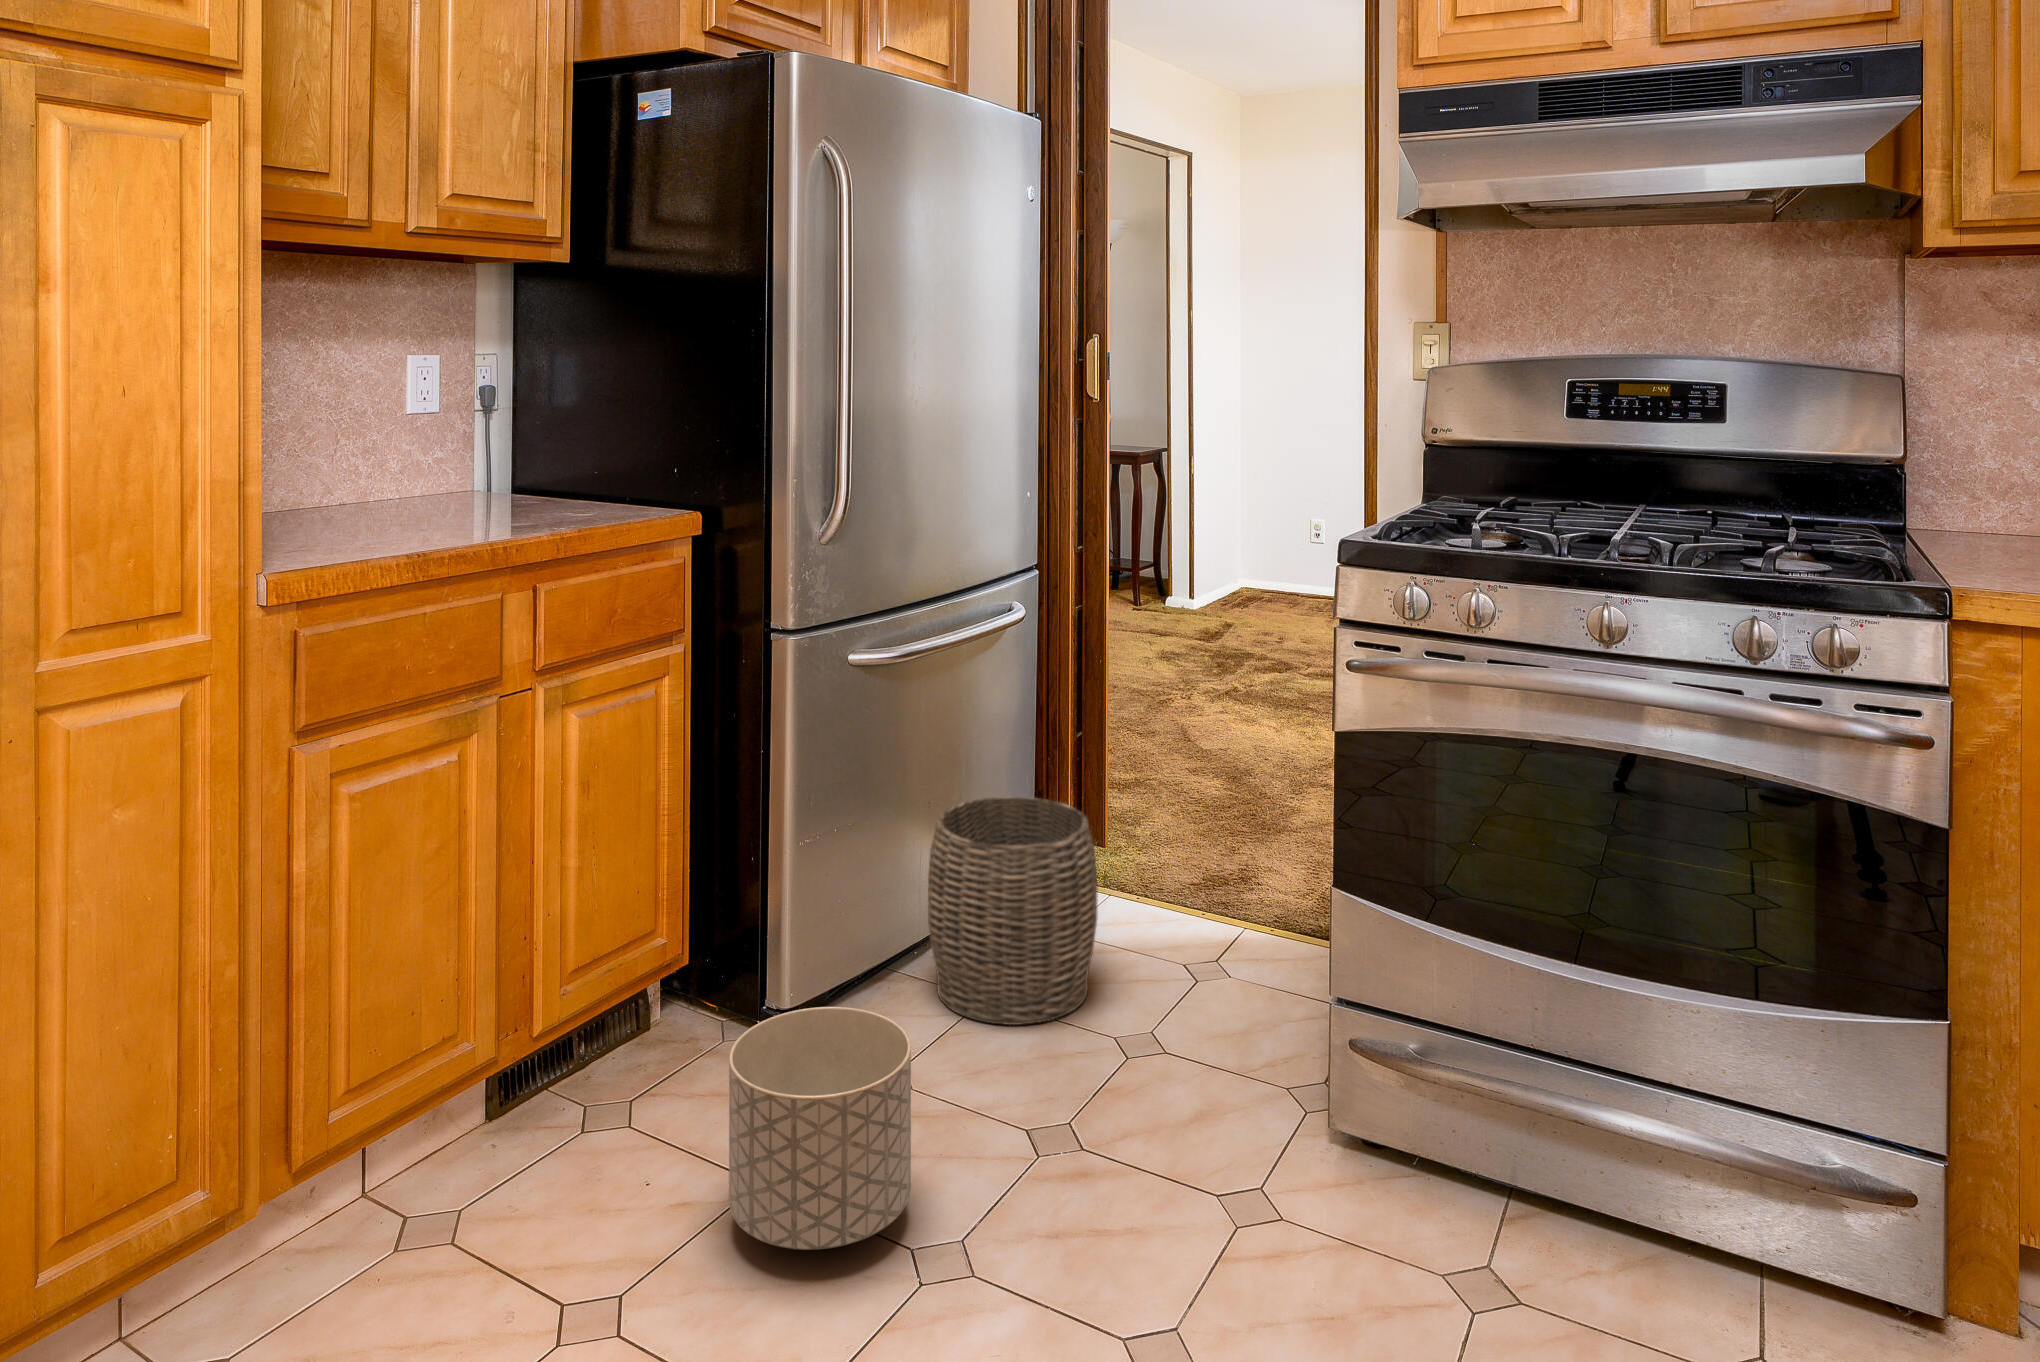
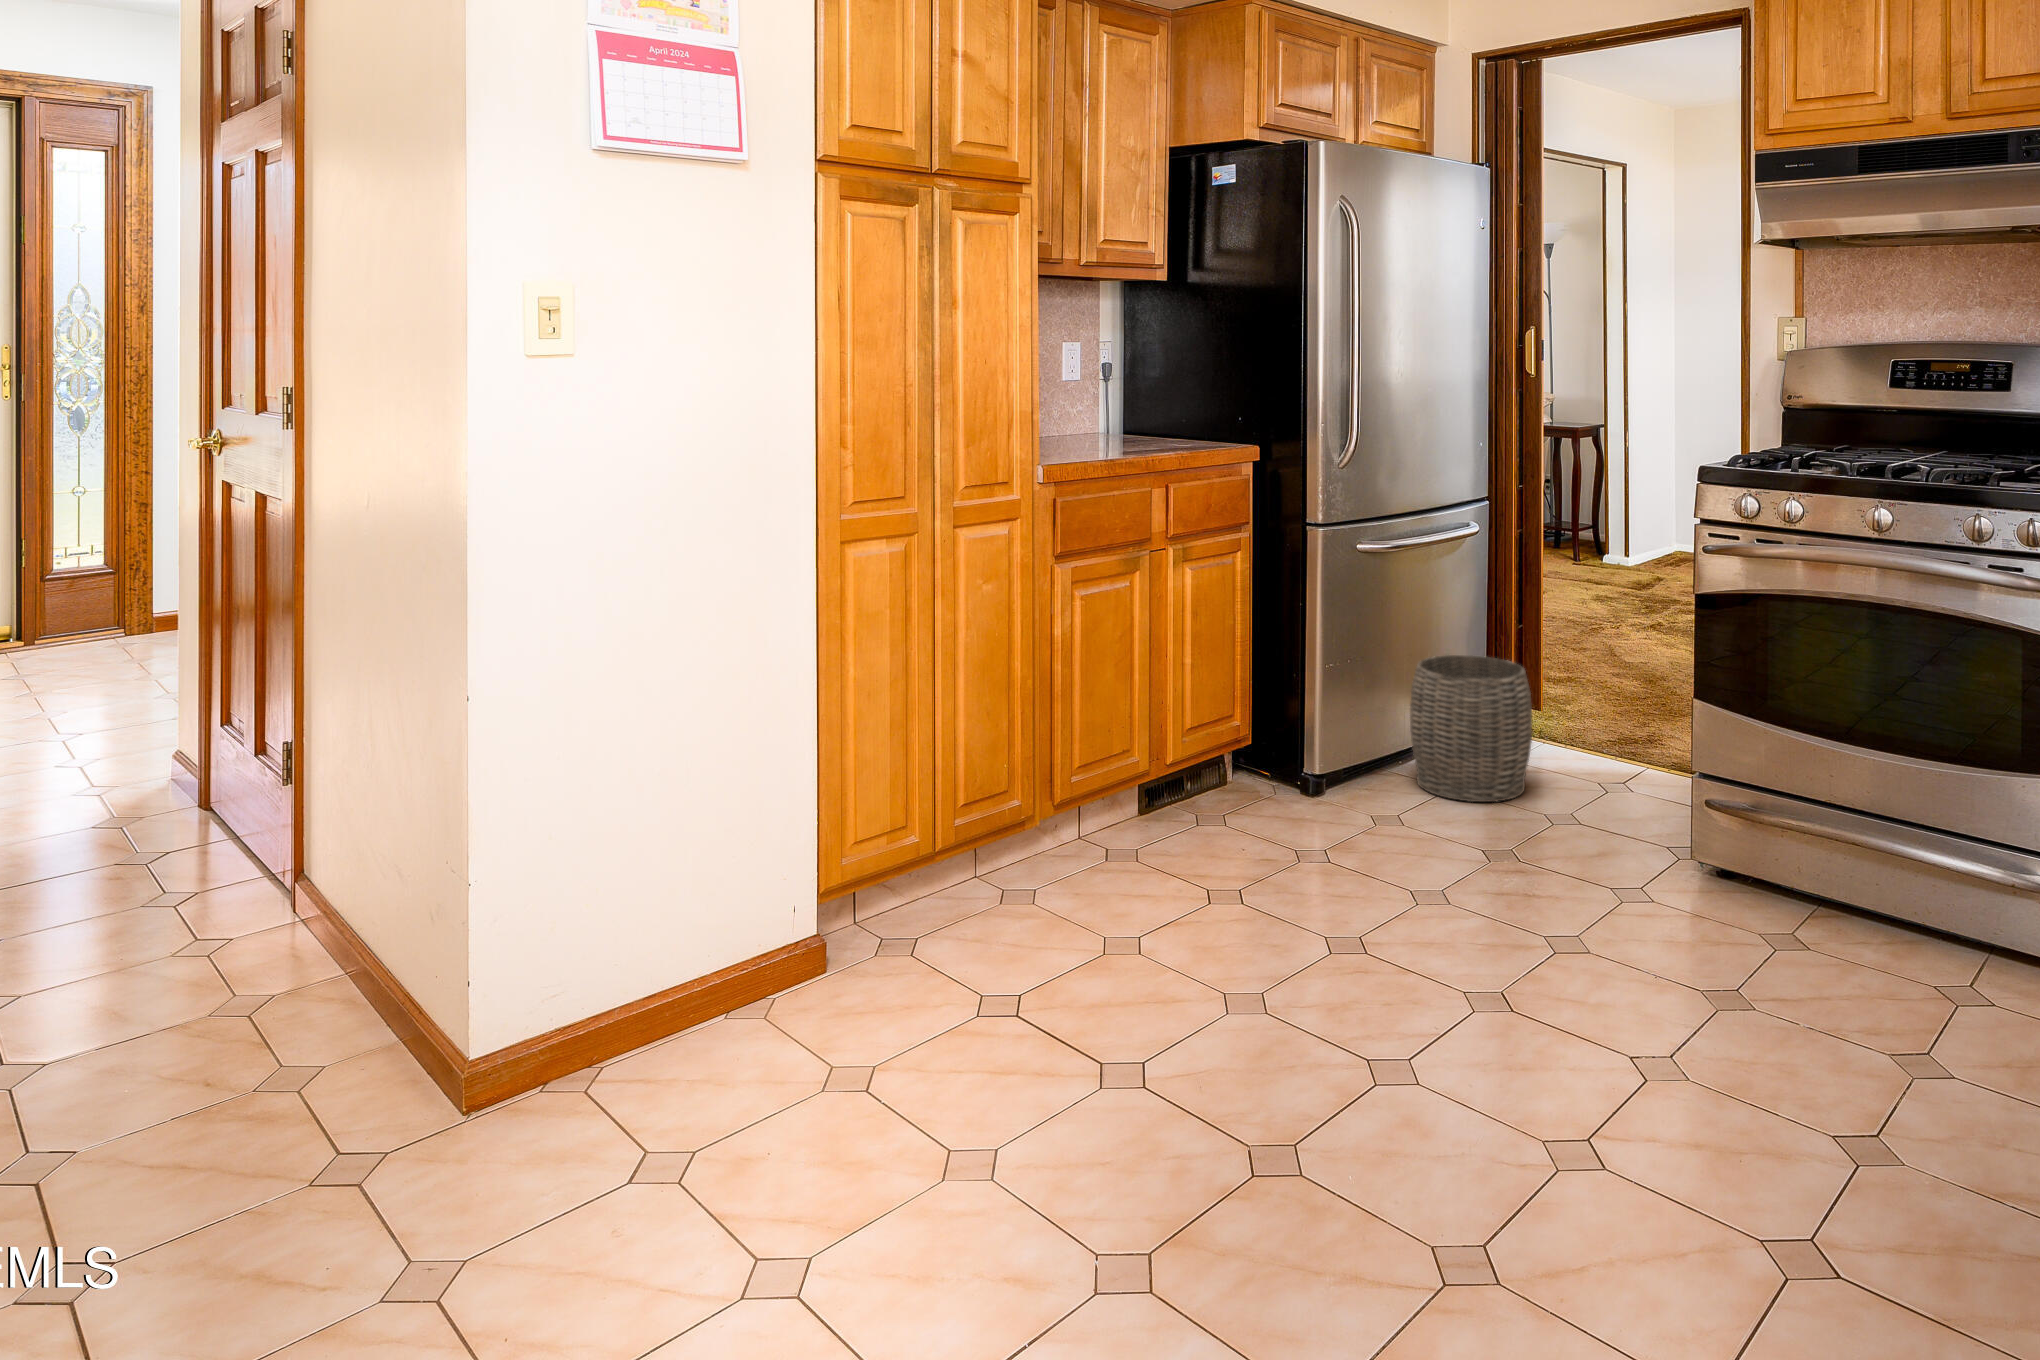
planter: present [729,1007,911,1250] -> none [1294,754,1407,886]

